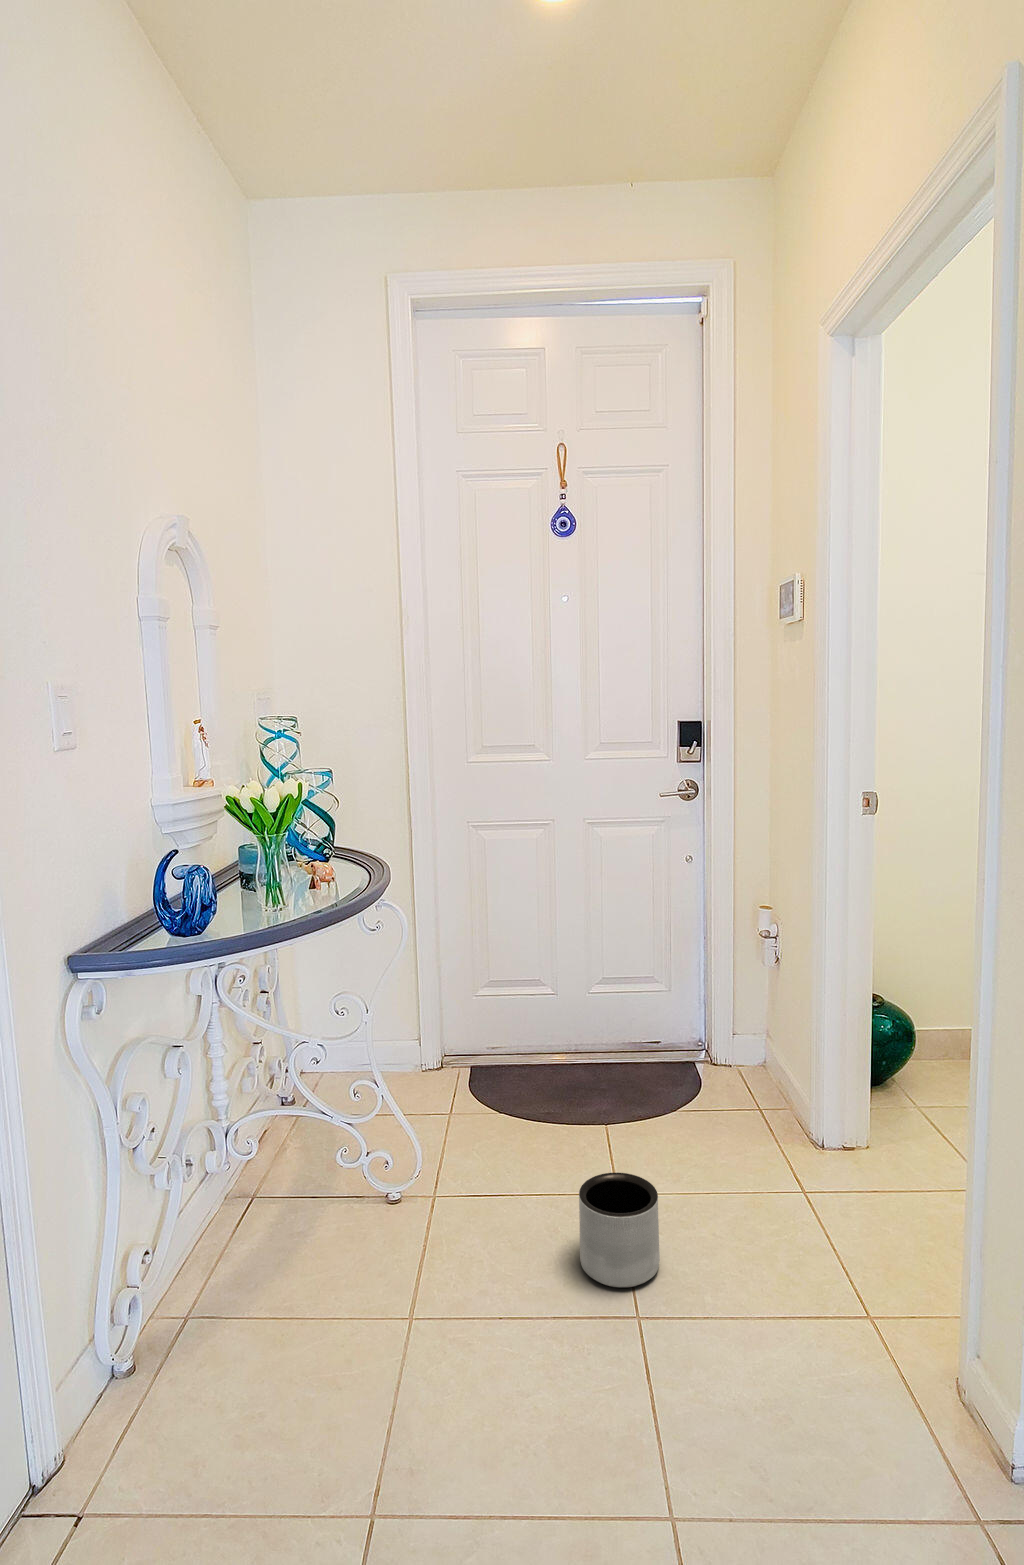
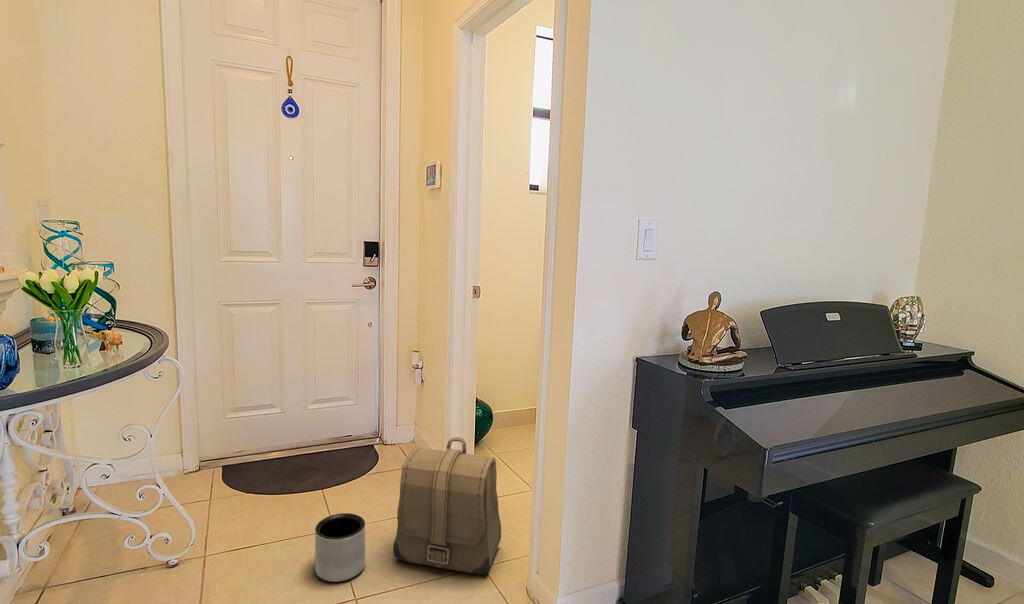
backpack: none [707,1071,915,1343] -> present [393,437,501,575]

